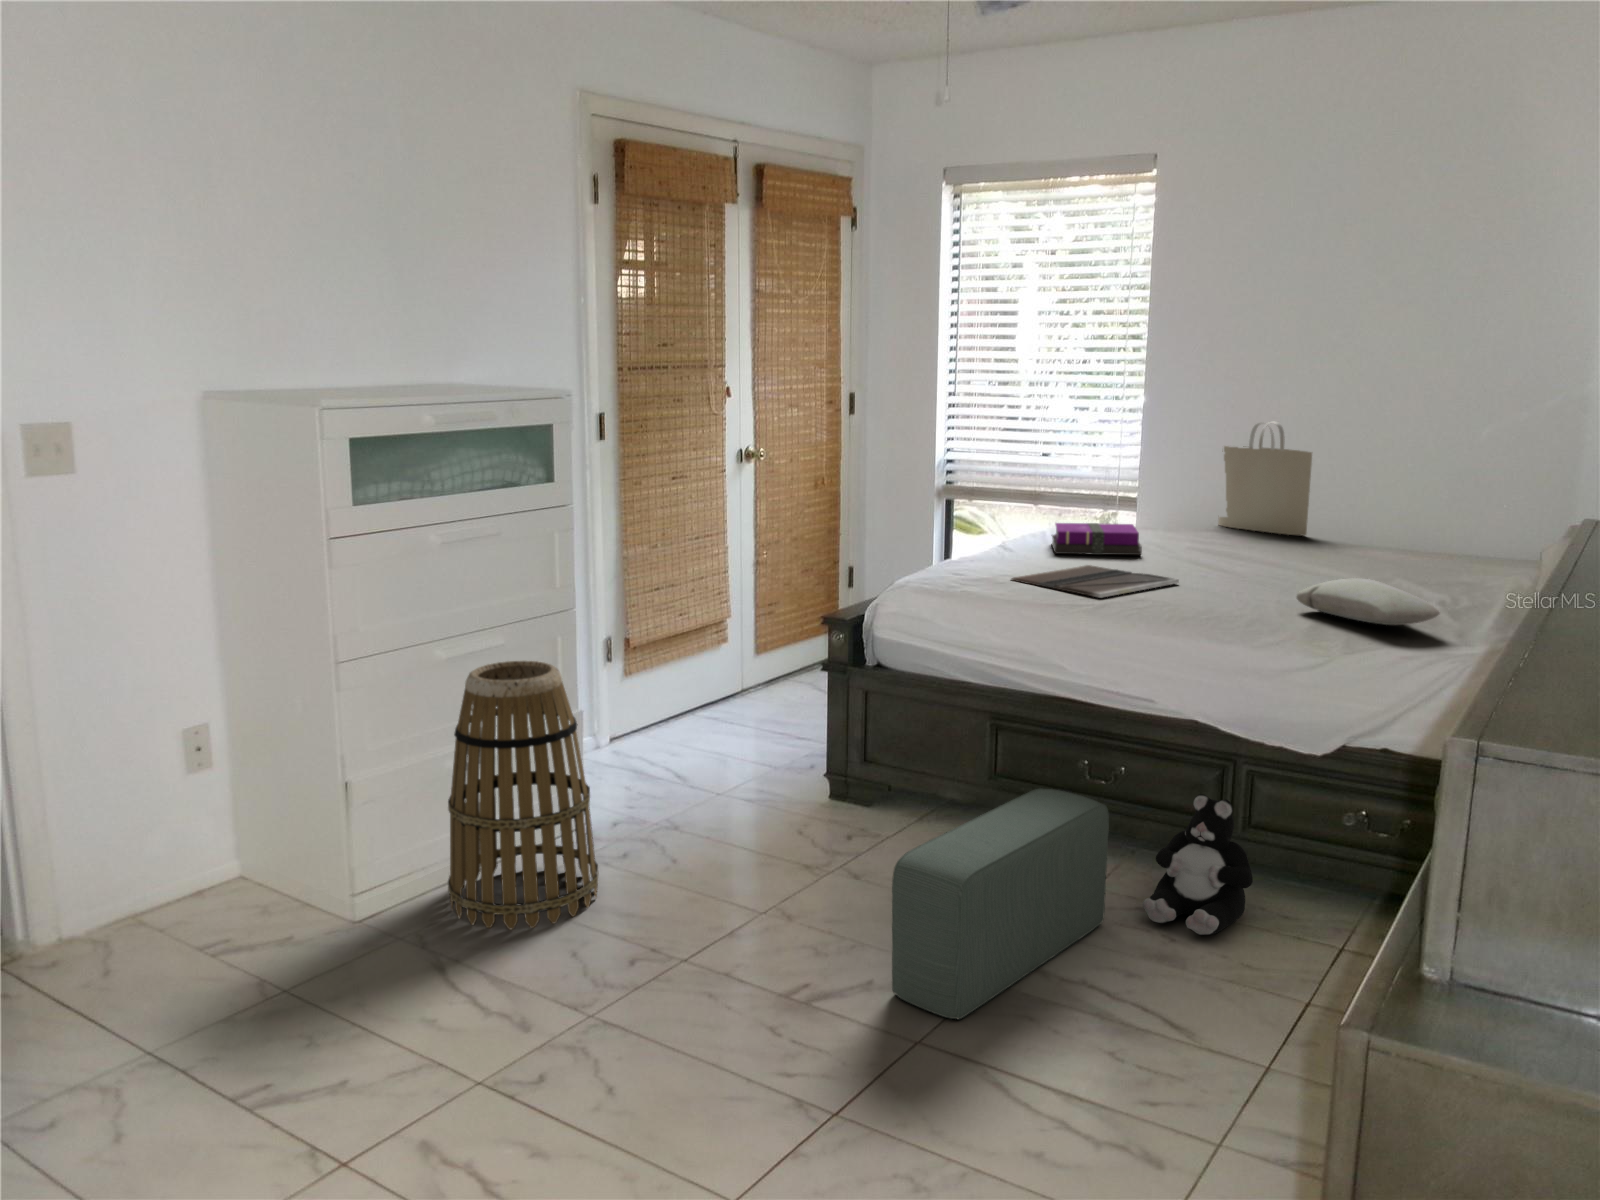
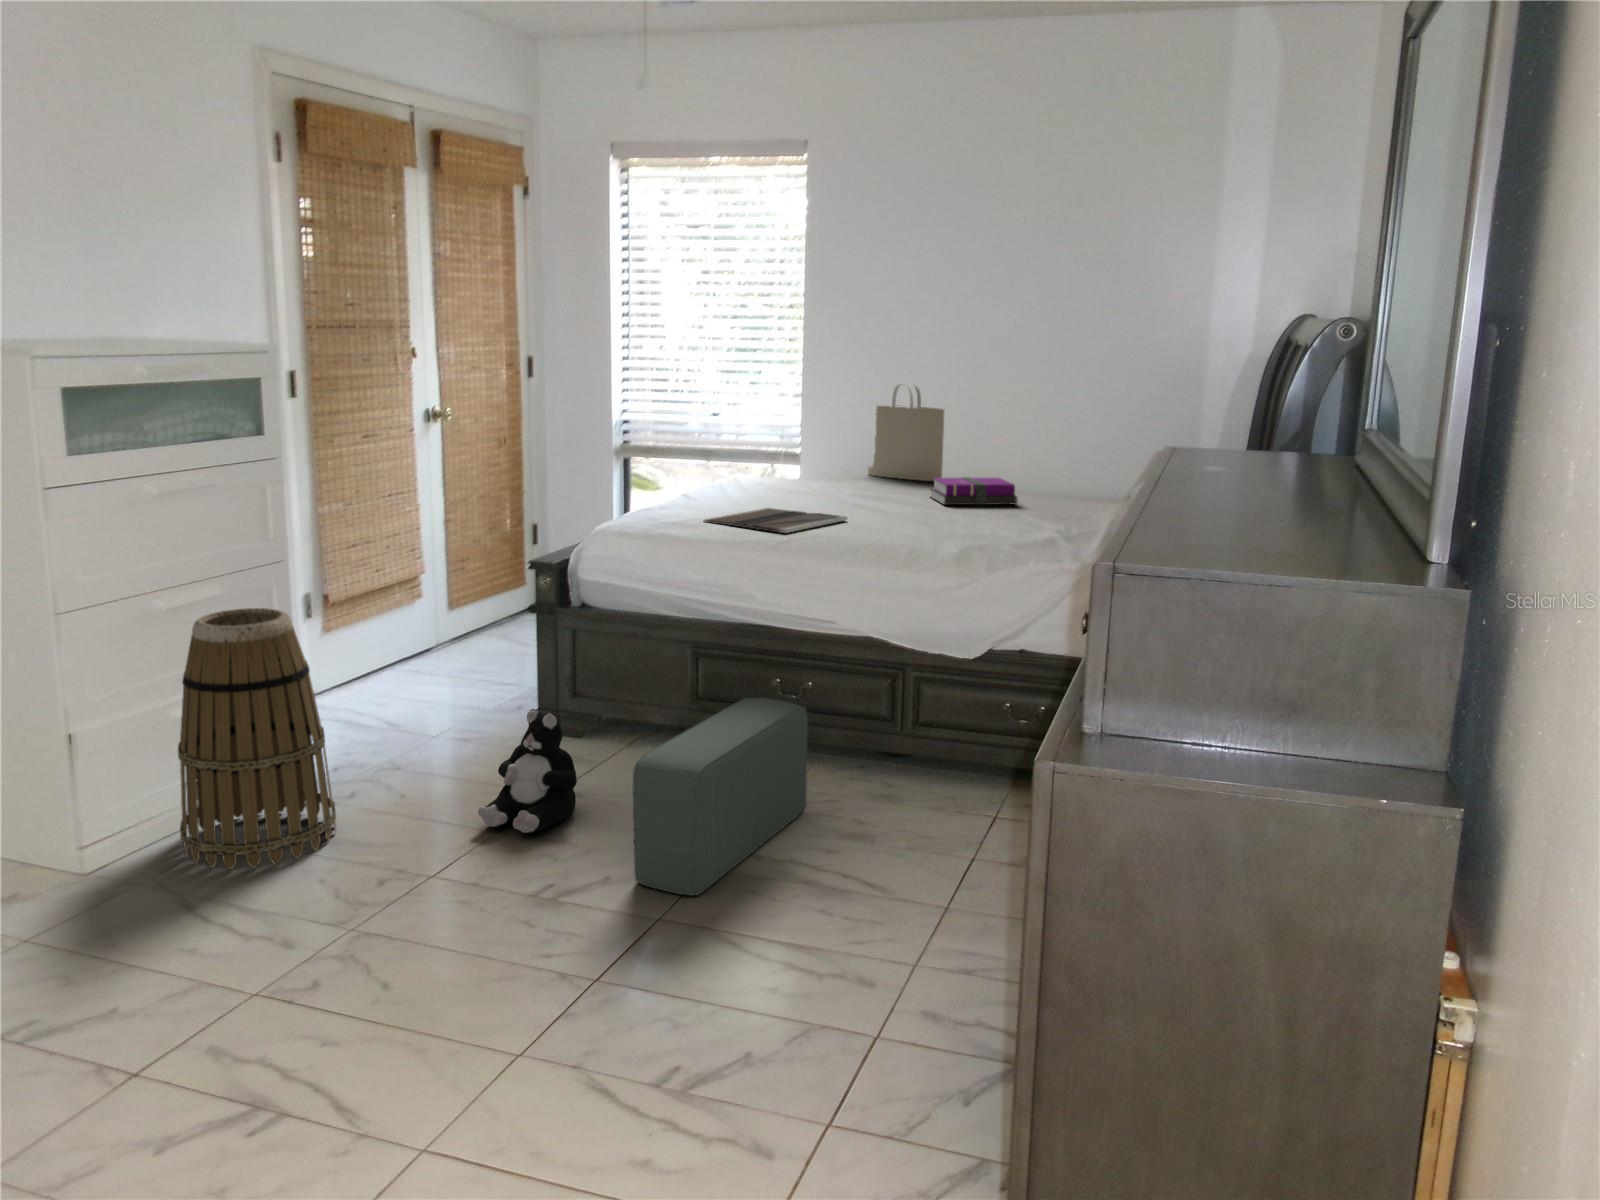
notebook: present [1052,523,1142,555] -> present [930,477,1018,505]
pillow: present [1297,578,1440,625] -> none [947,510,1059,545]
plush toy: present [1143,794,1253,935] -> present [478,709,577,833]

